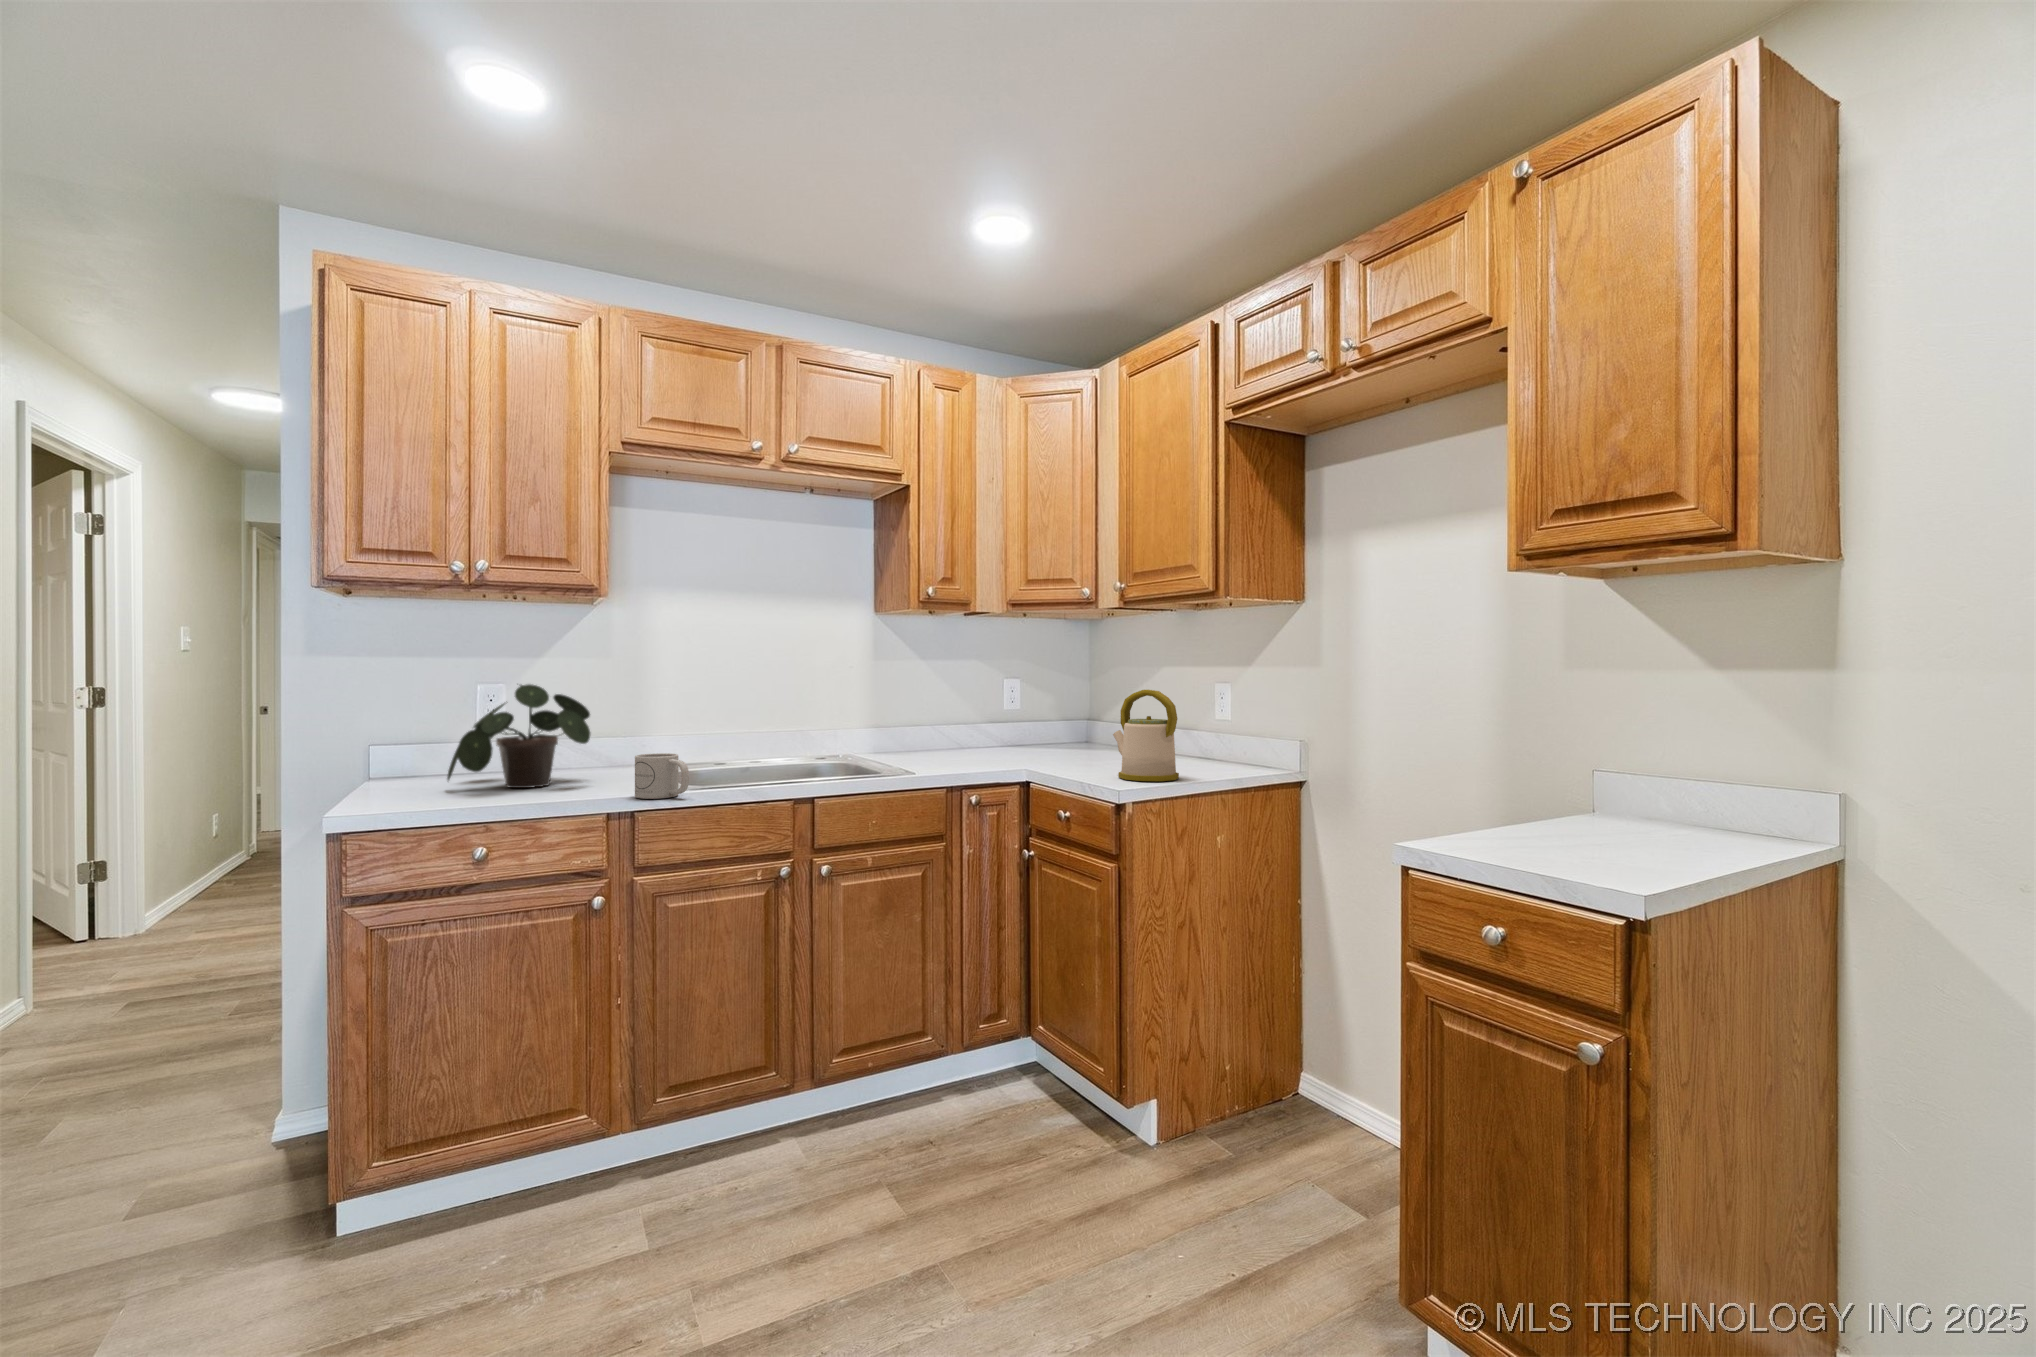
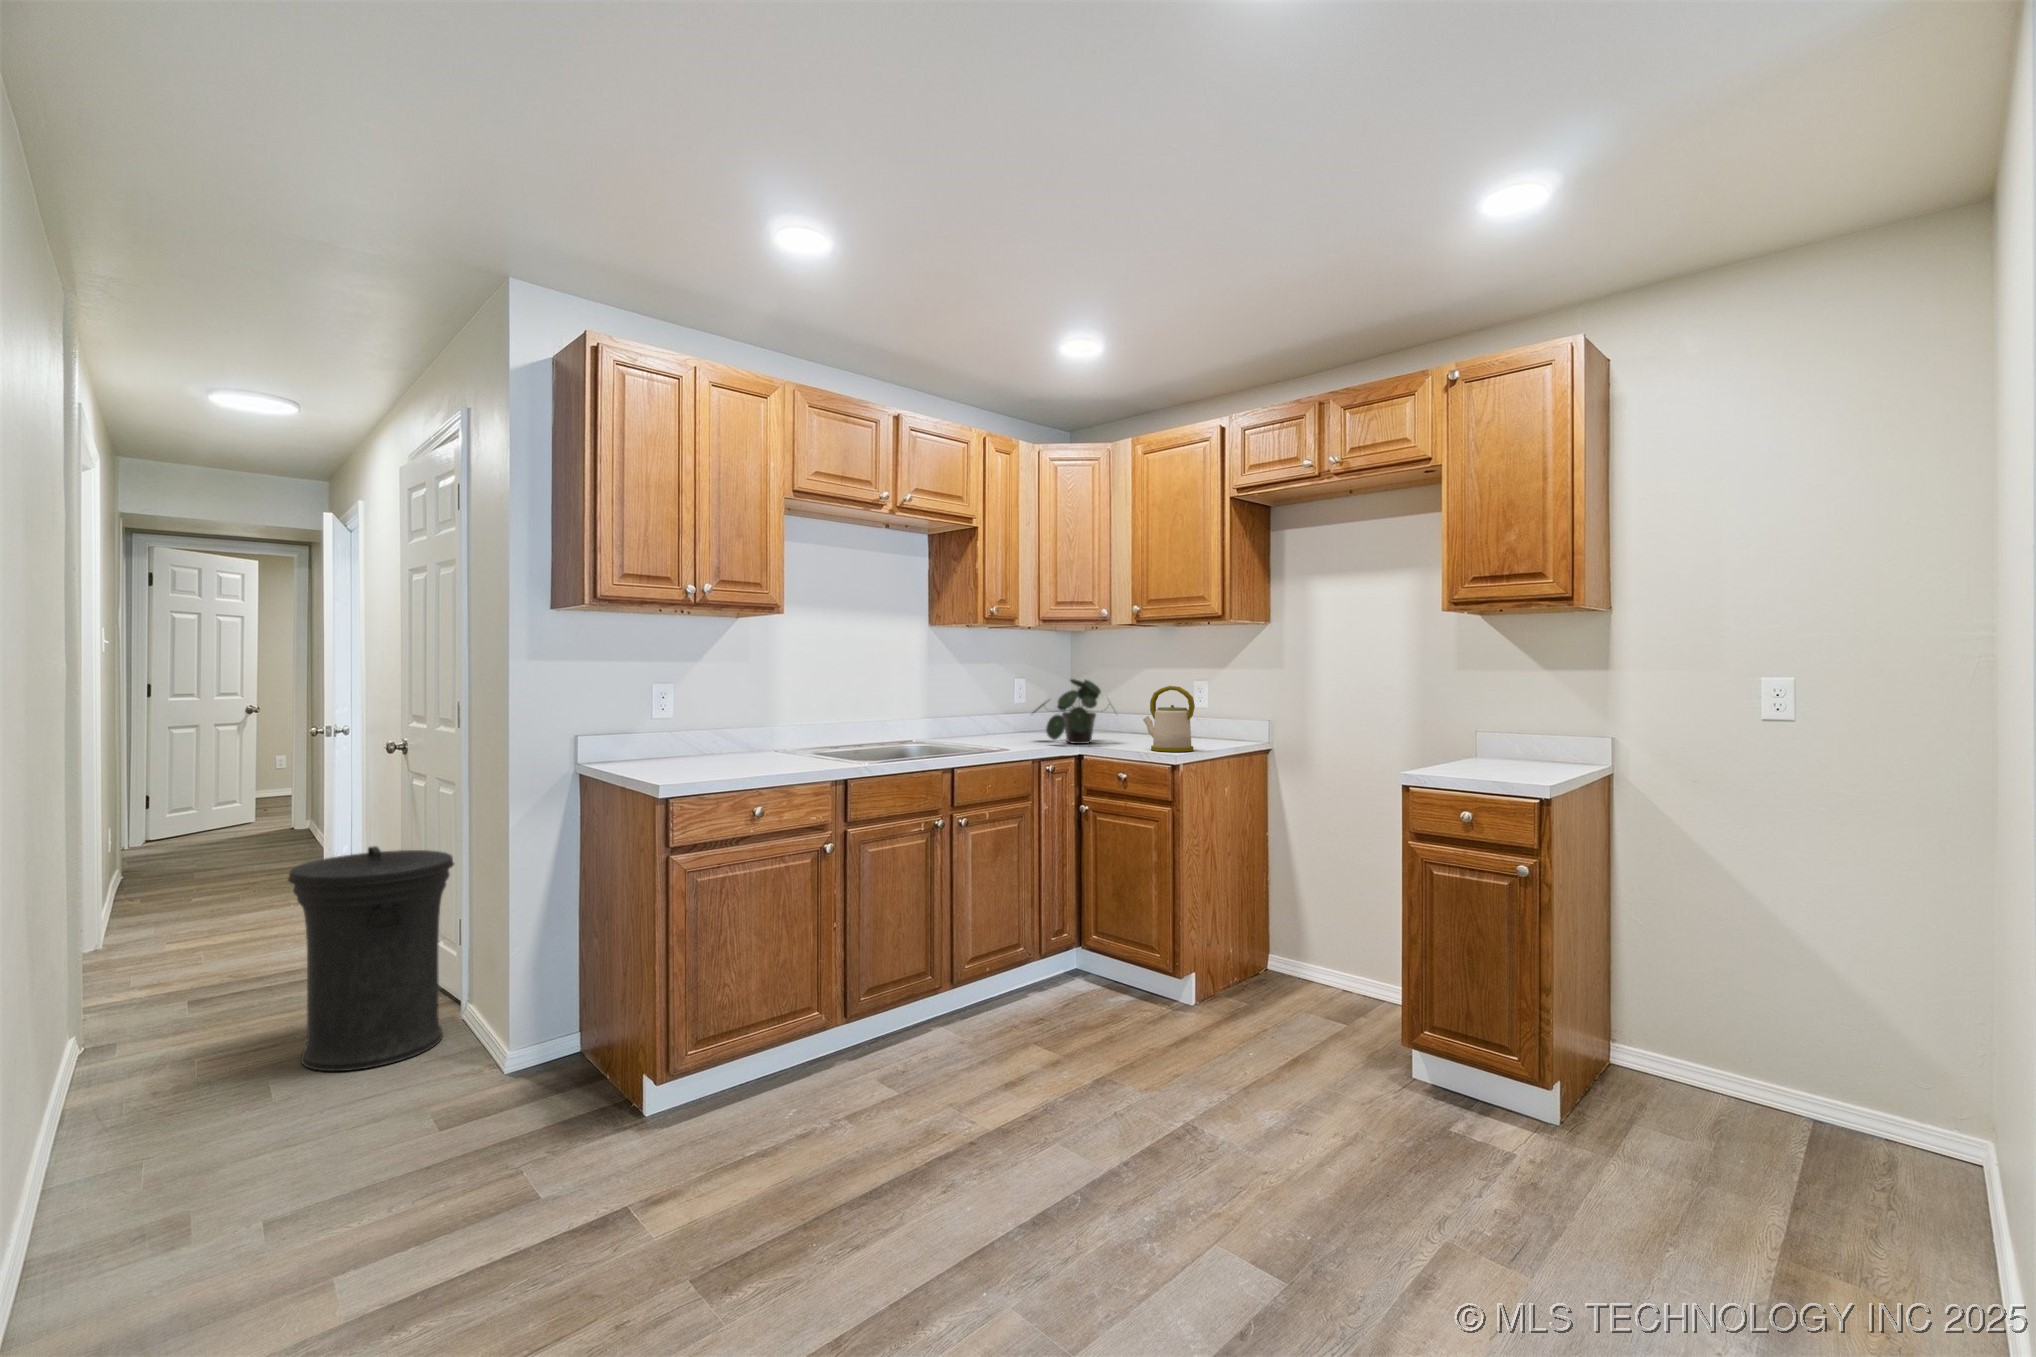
potted plant: present [447,684,590,788] -> present [1033,679,1101,744]
mug: present [635,753,689,799] -> none [841,735,886,768]
trash can: none [86,865,293,1120] -> present [288,846,454,1071]

